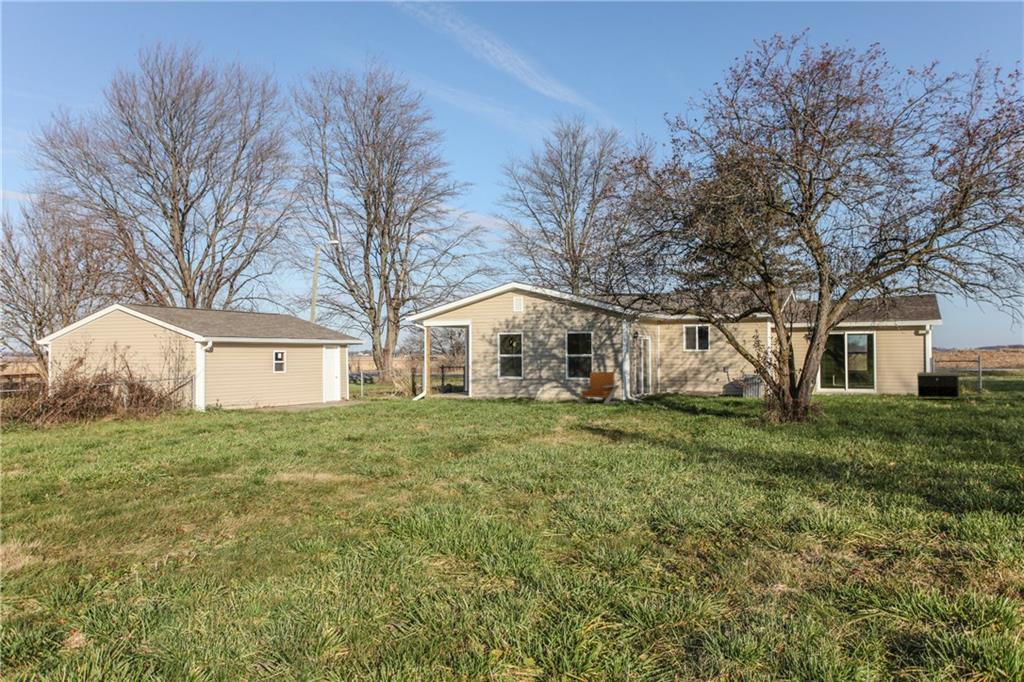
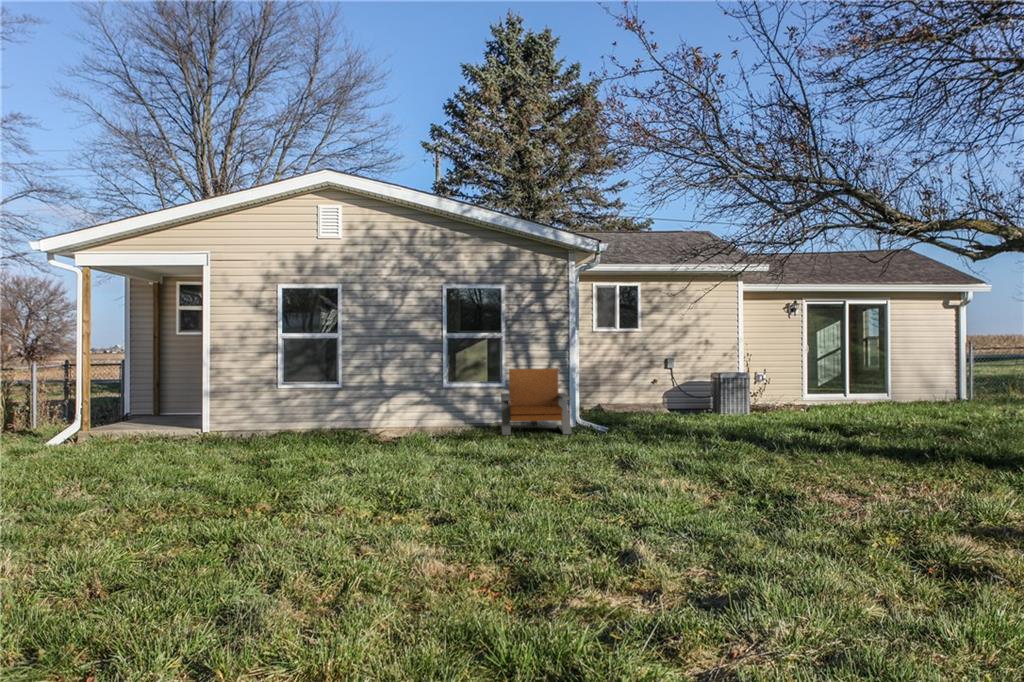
storage bench: present [917,372,959,400] -> none [903,362,966,399]

